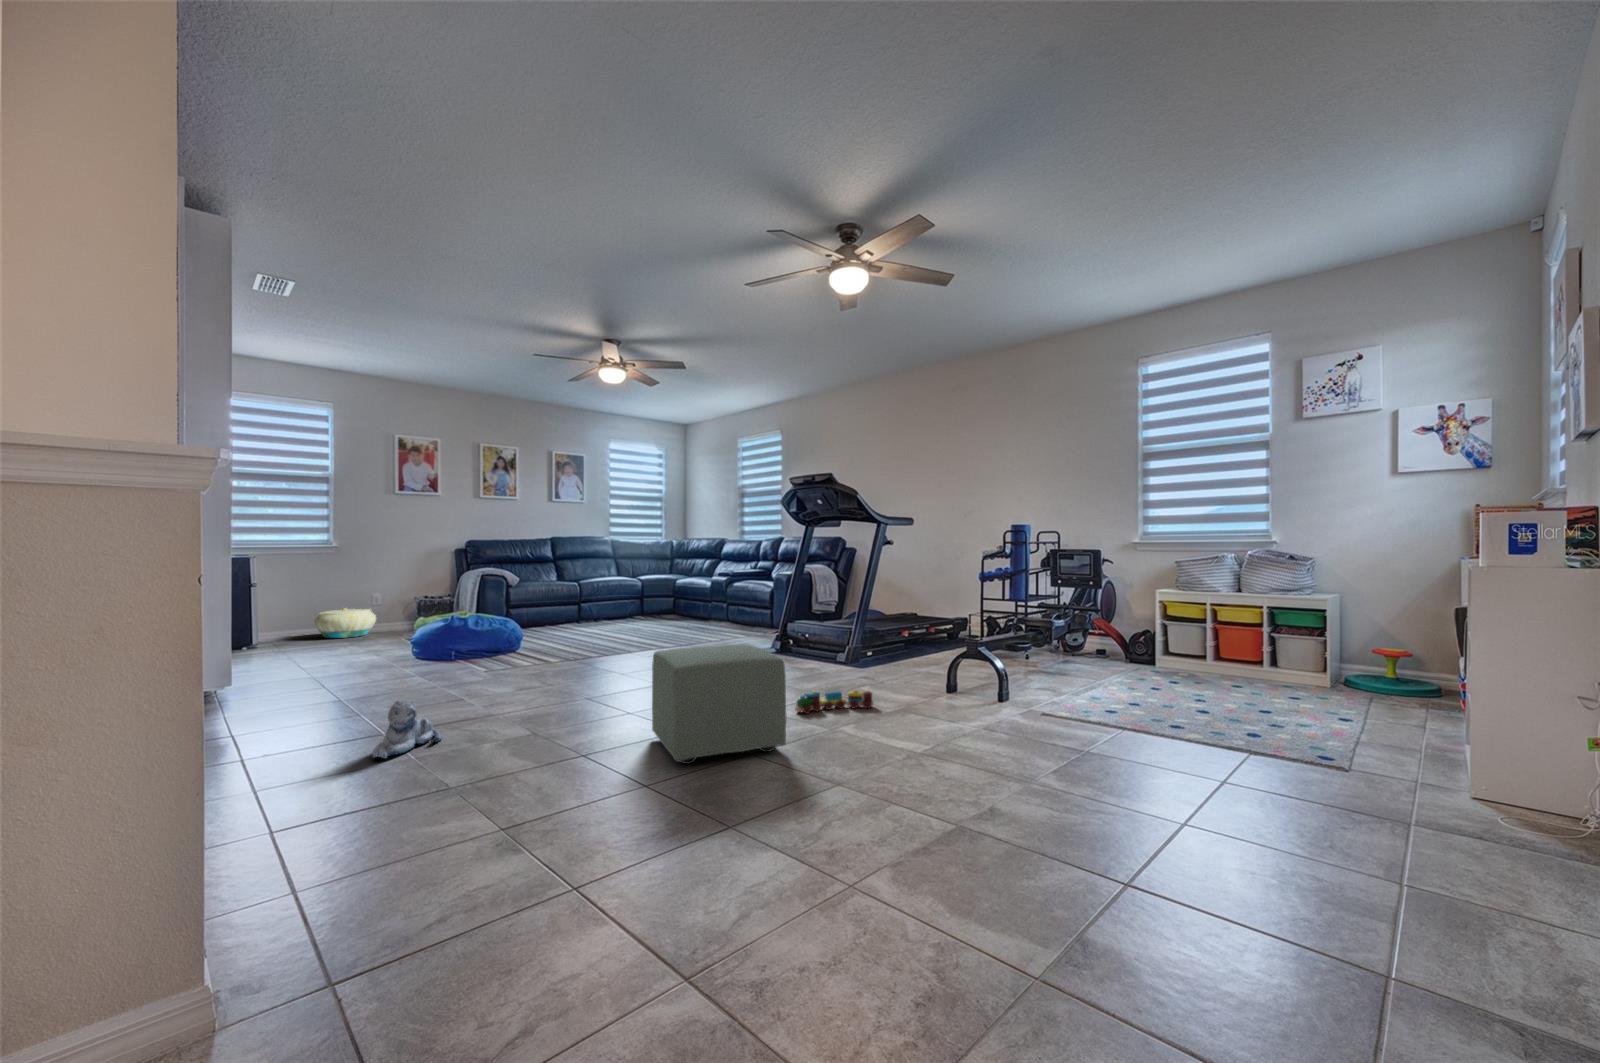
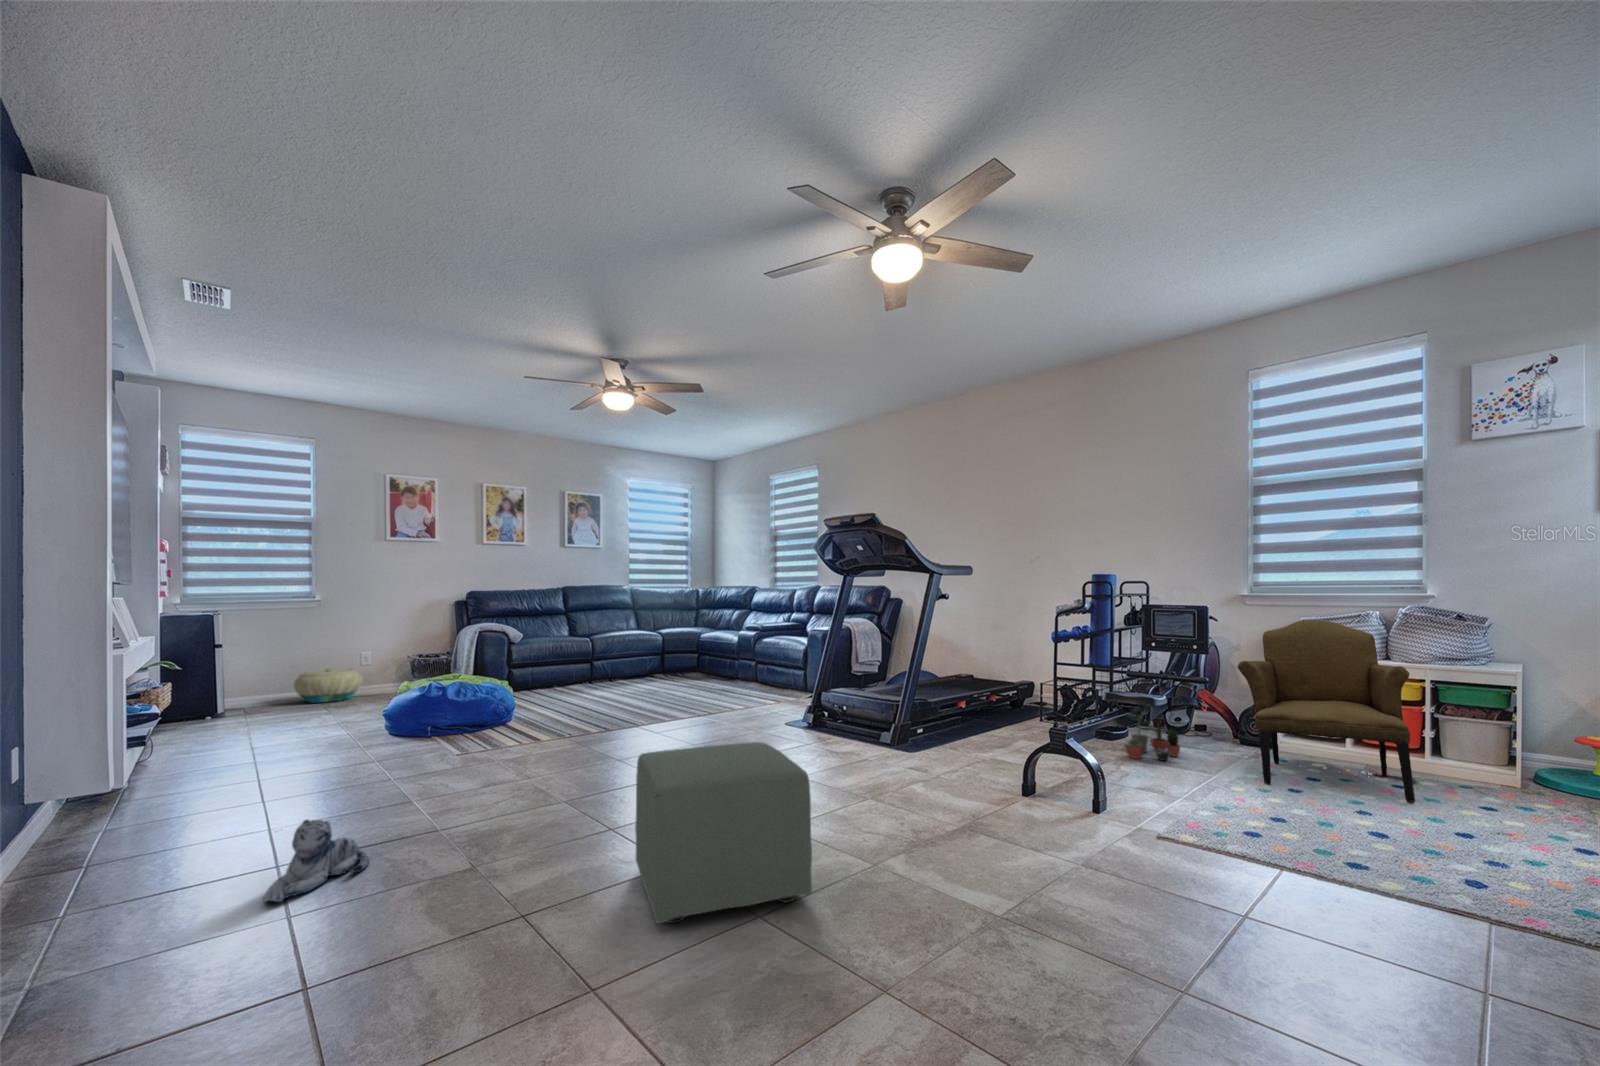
armchair: none [1116,560,1243,693] -> present [1237,620,1417,803]
potted plant: none [1030,628,1073,671] -> present [1125,709,1180,761]
toy train: present [795,690,873,714] -> none [827,797,929,830]

